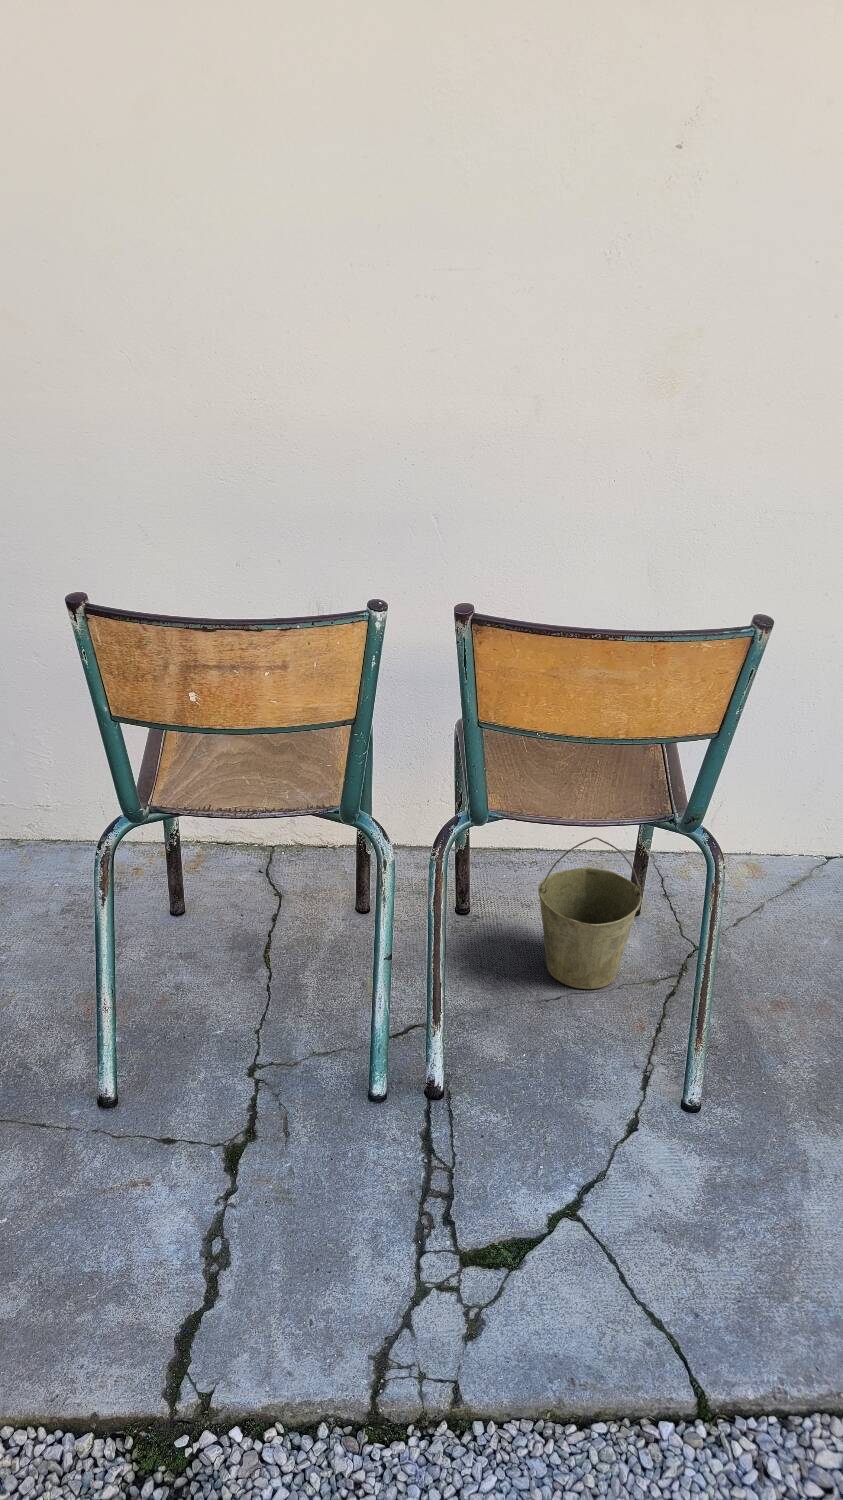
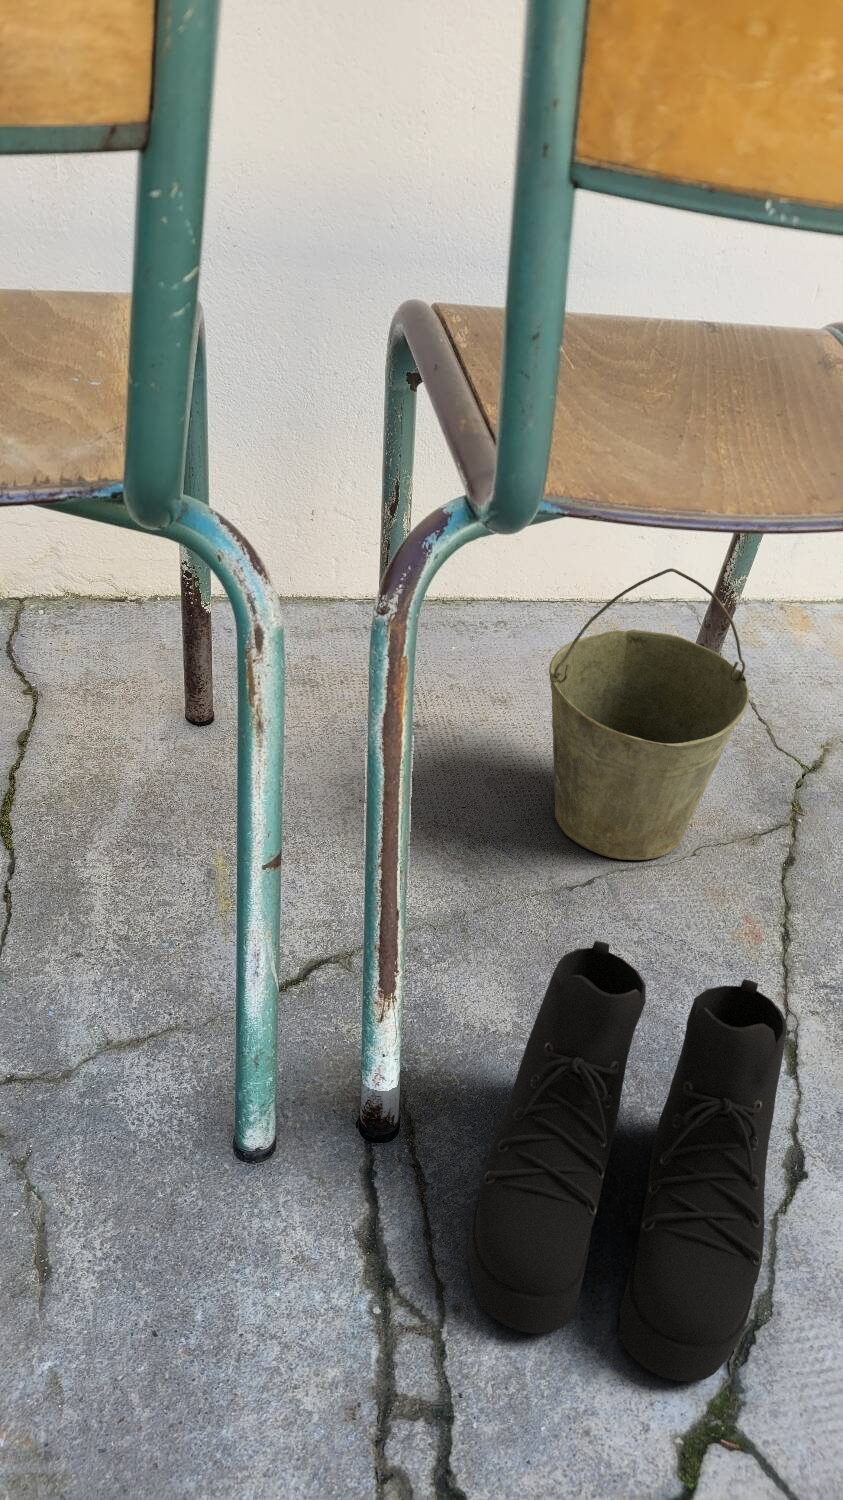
boots: none [468,1007,615,1194] -> present [467,941,786,1382]

